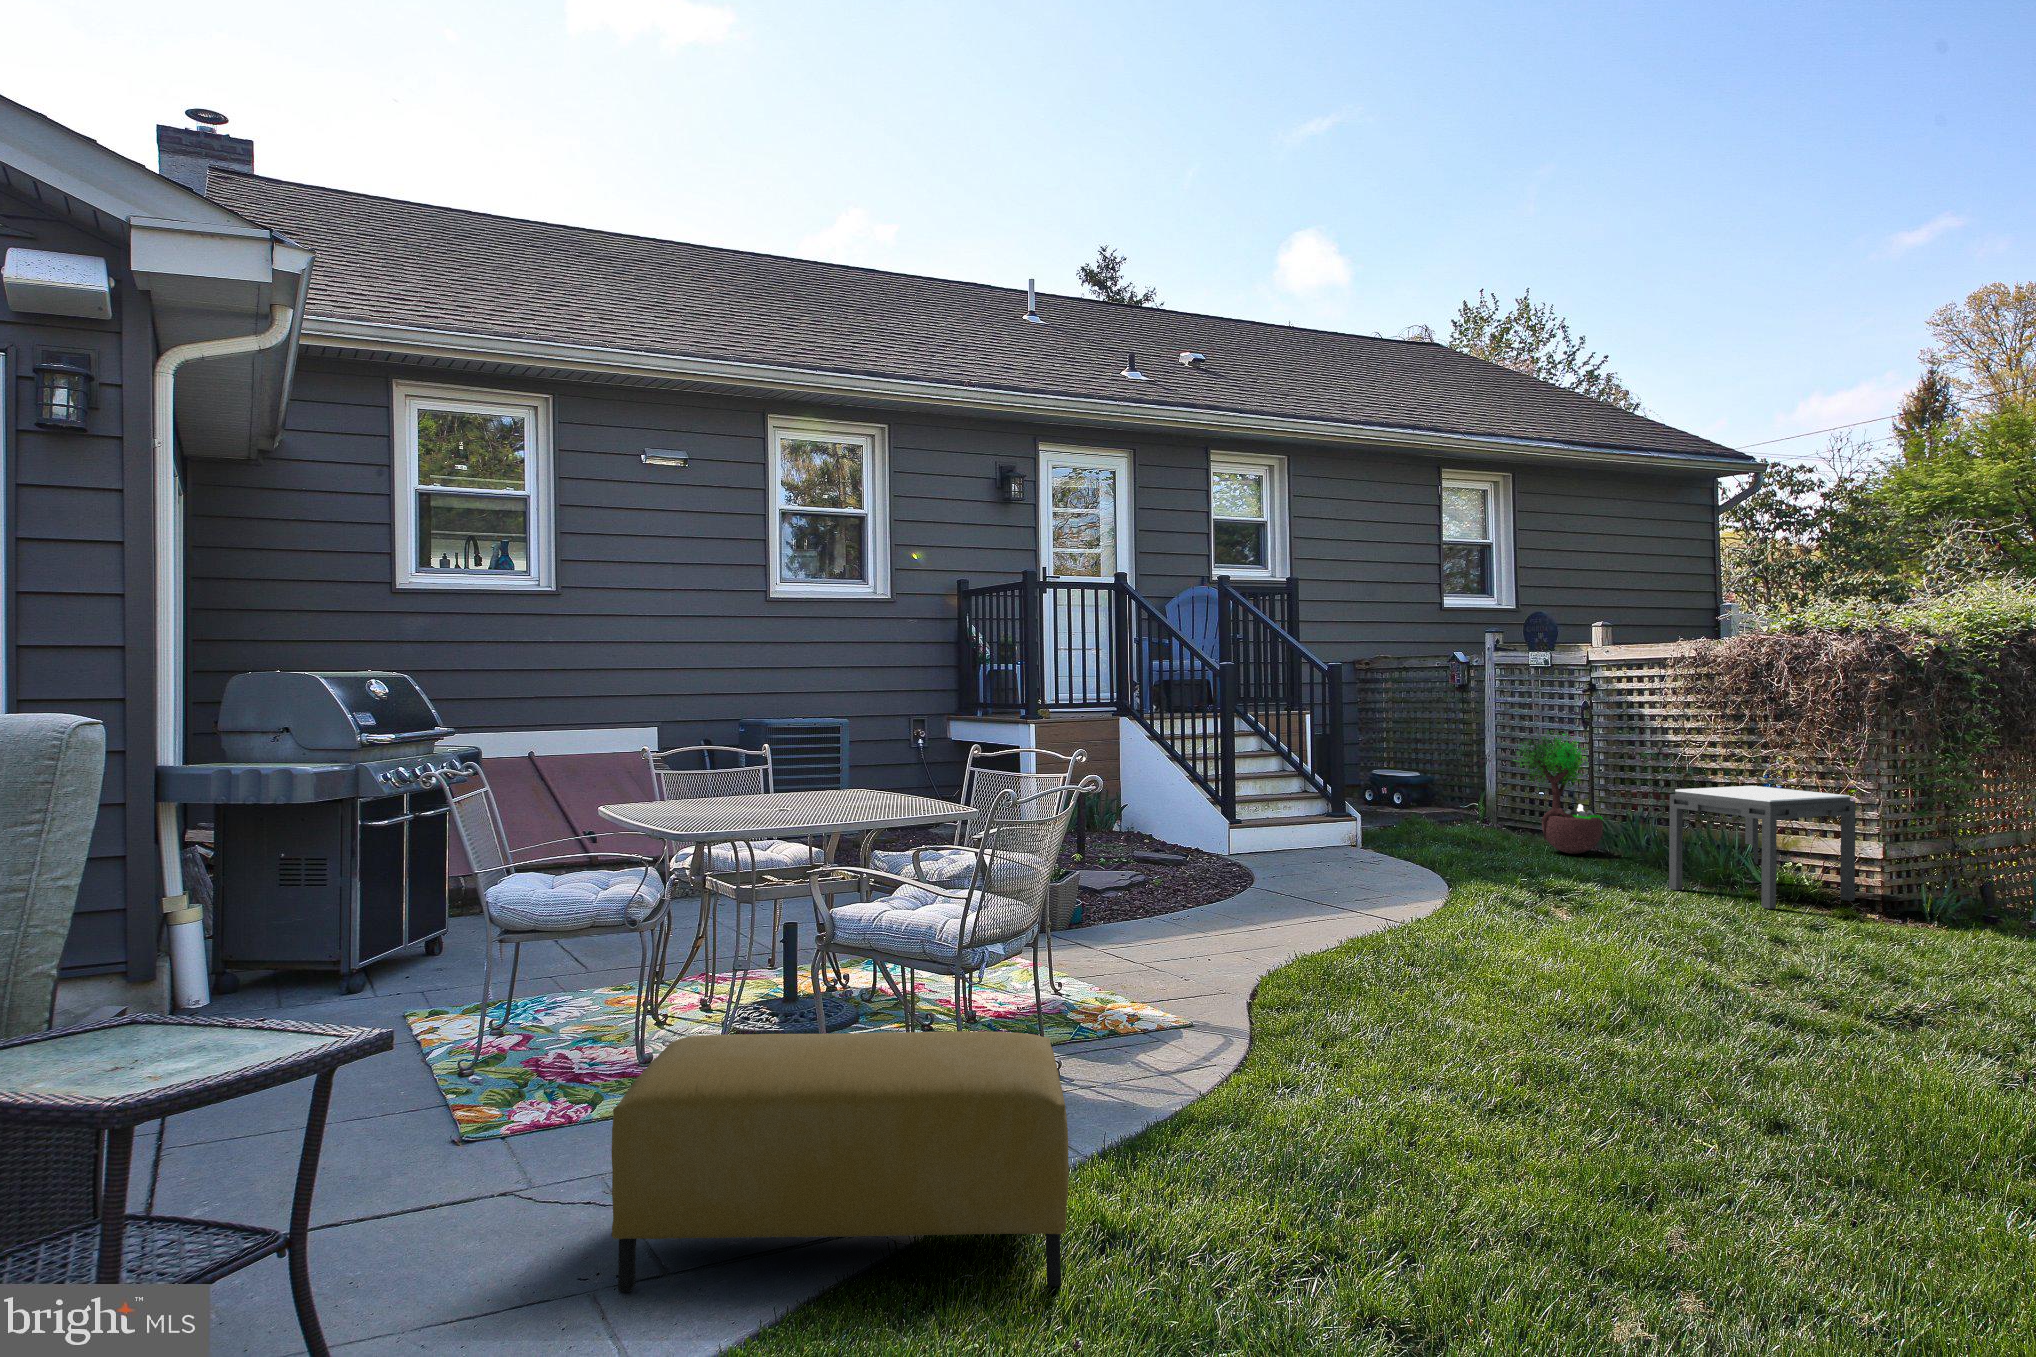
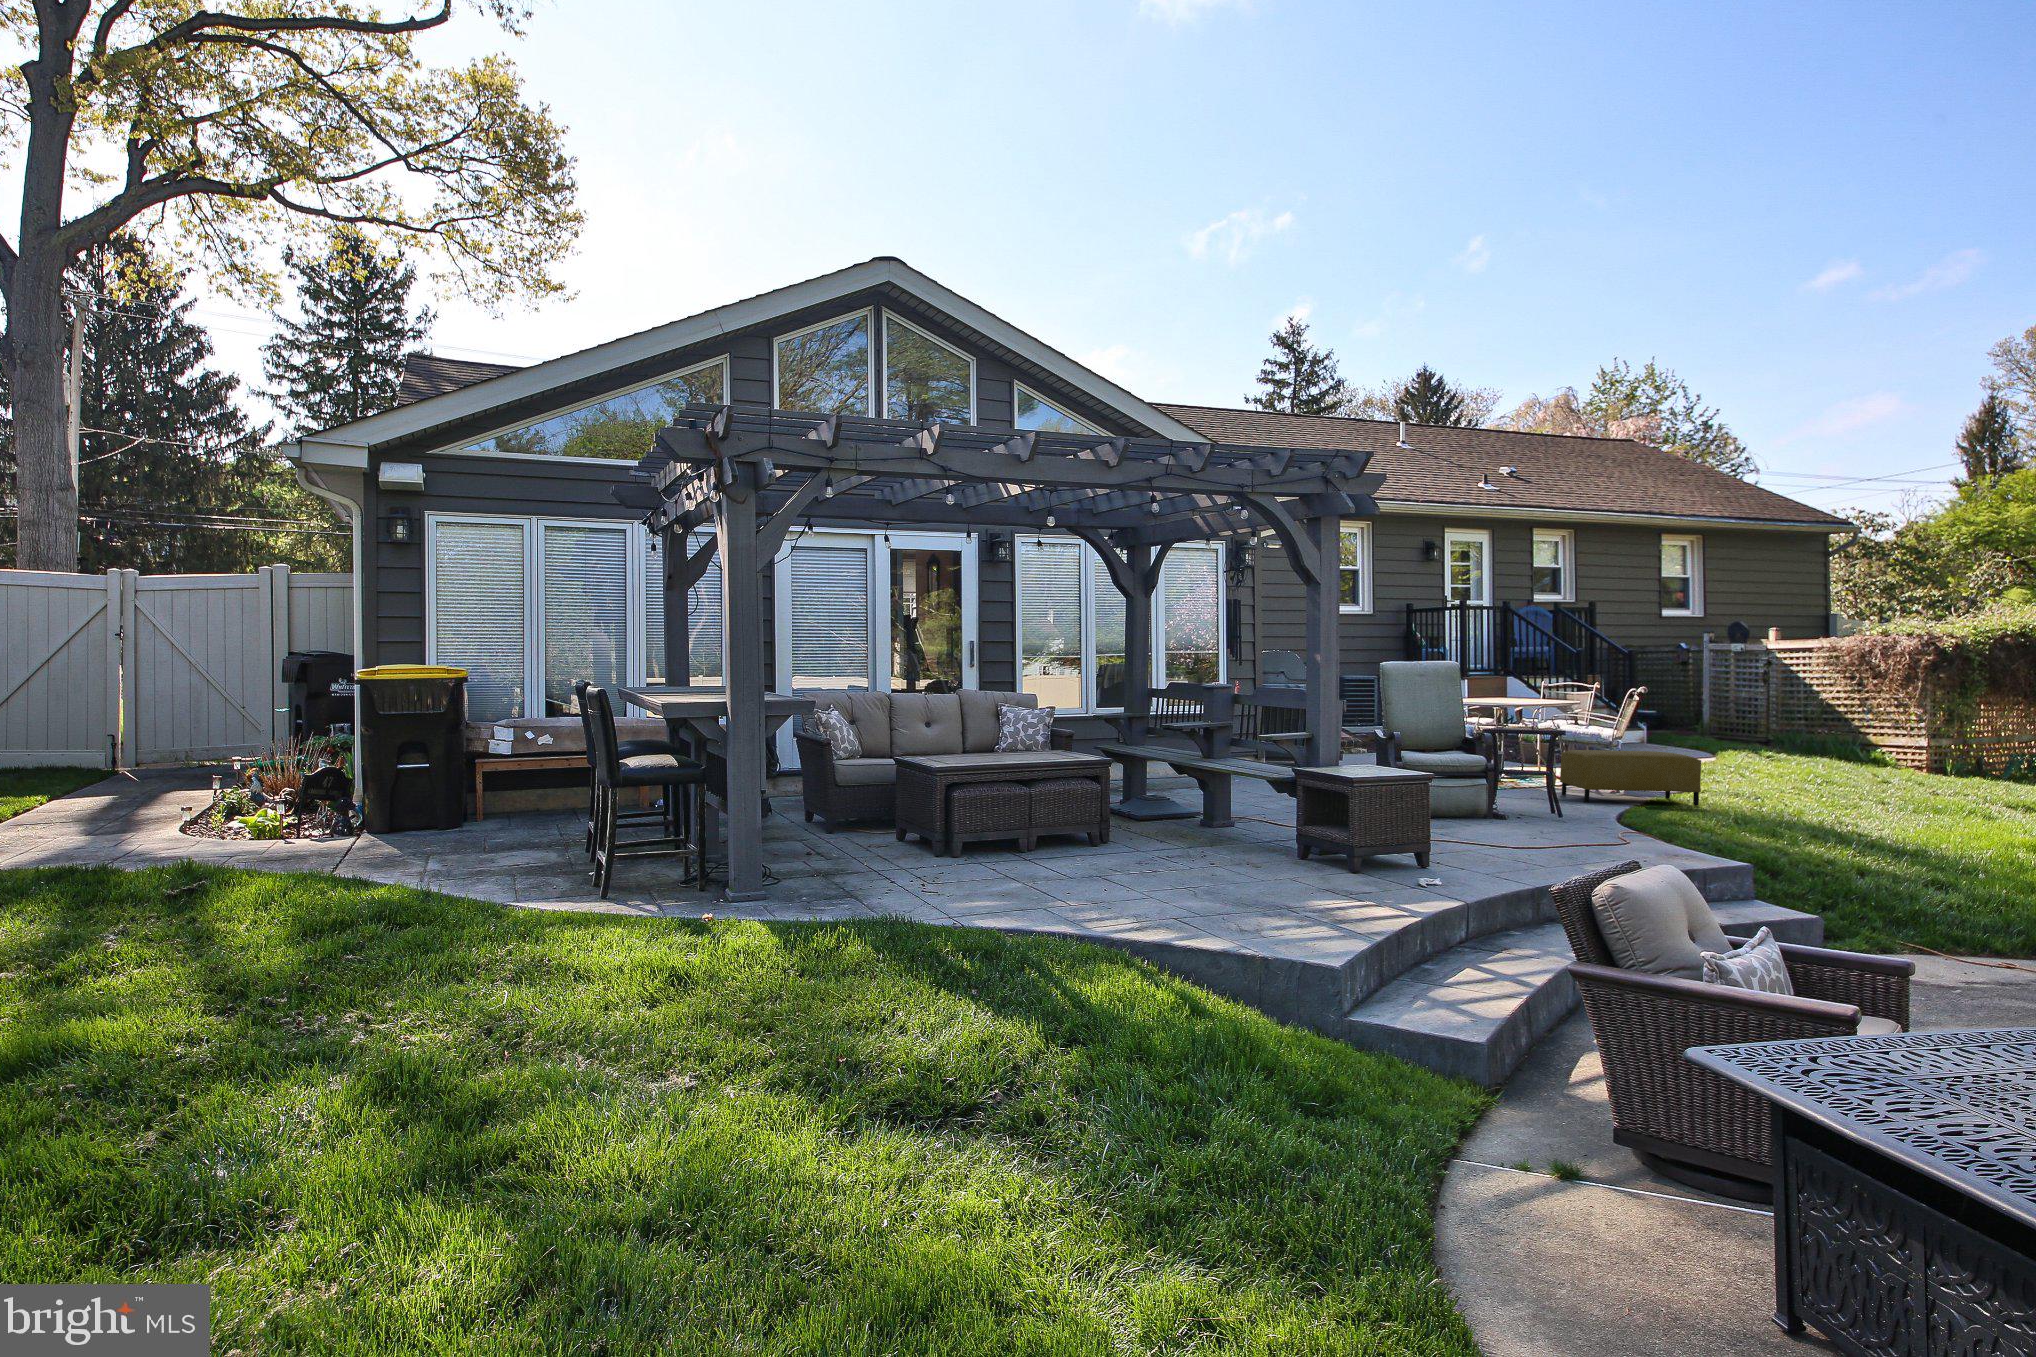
potted tree: present [1512,725,1603,854] -> none [1727,682,1778,748]
side table: present [1669,786,1855,909] -> none [1818,712,1913,764]

